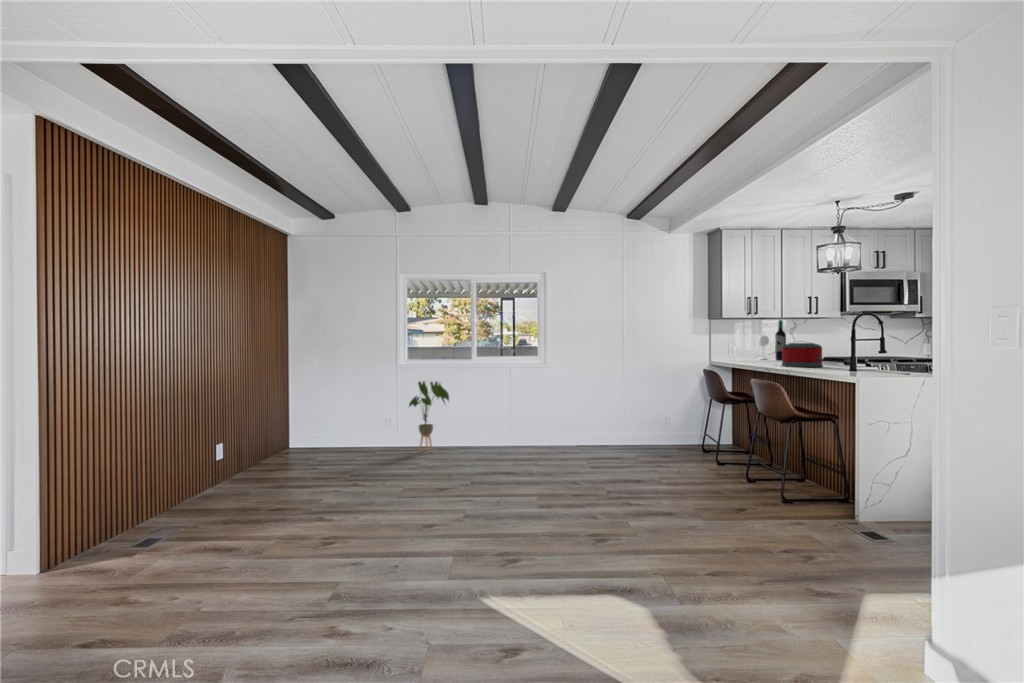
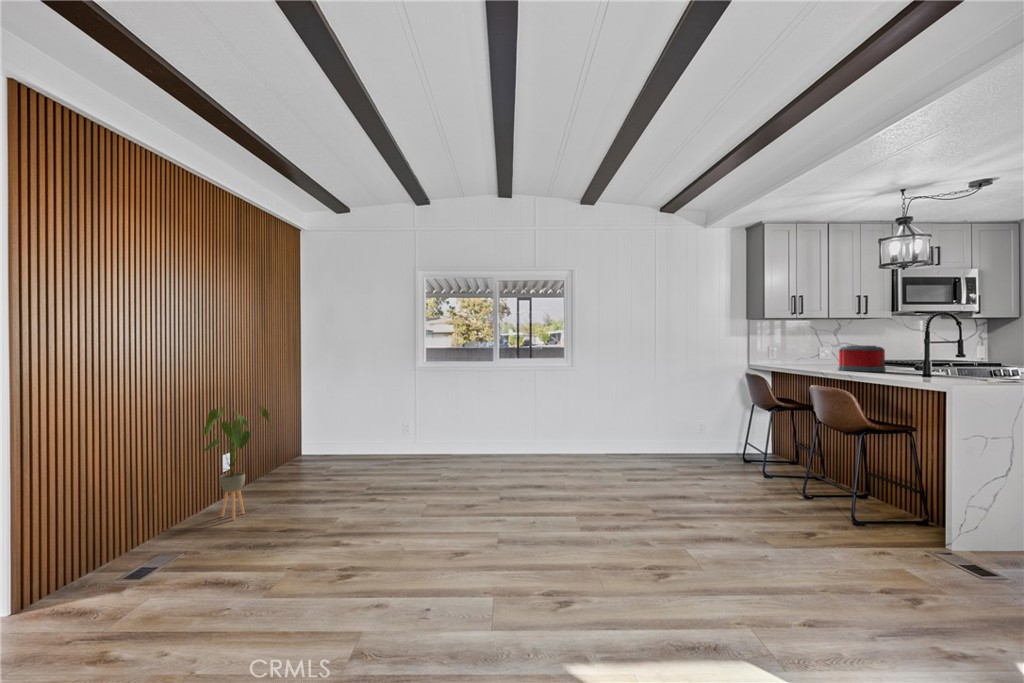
wine bottle: present [758,320,786,360] -> none [800,321,832,363]
house plant: present [409,381,449,452] -> present [203,406,273,520]

